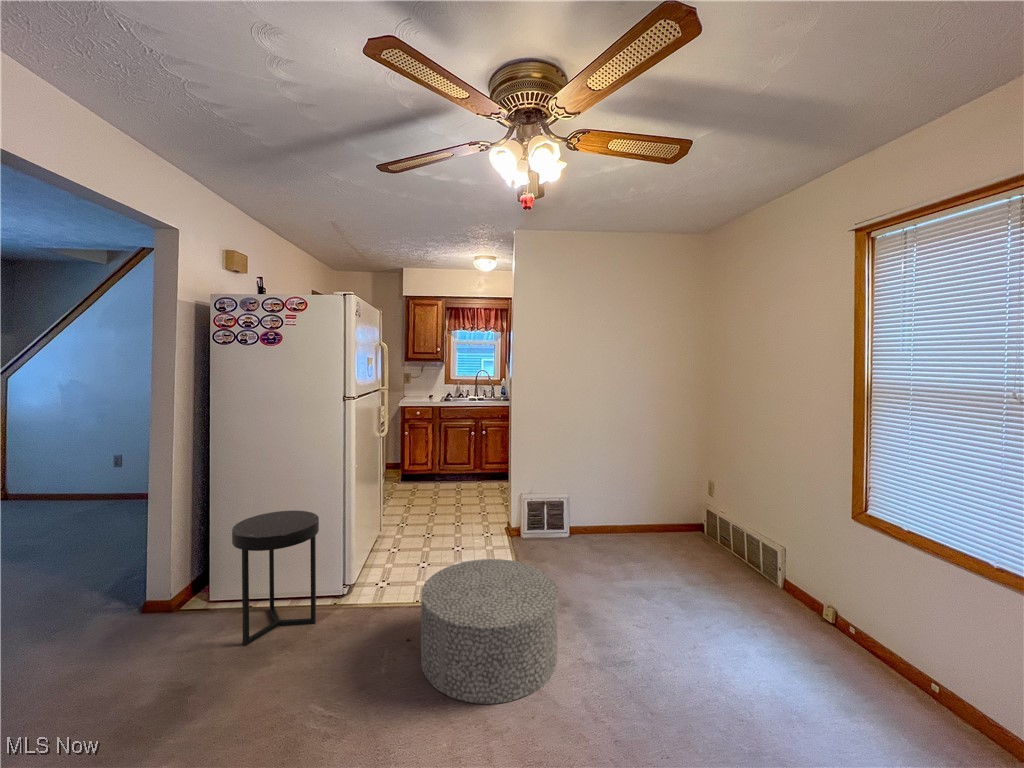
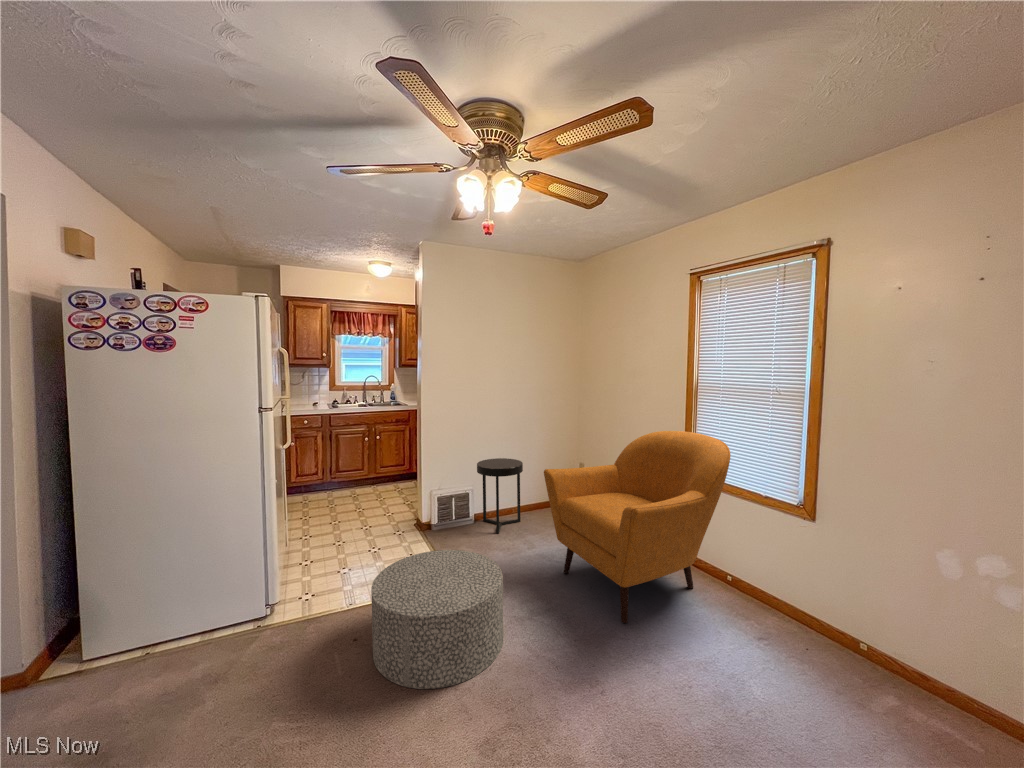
armchair: none [633,455,888,689] -> present [544,431,730,623]
side table: present [232,511,319,646] -> present [477,458,523,534]

